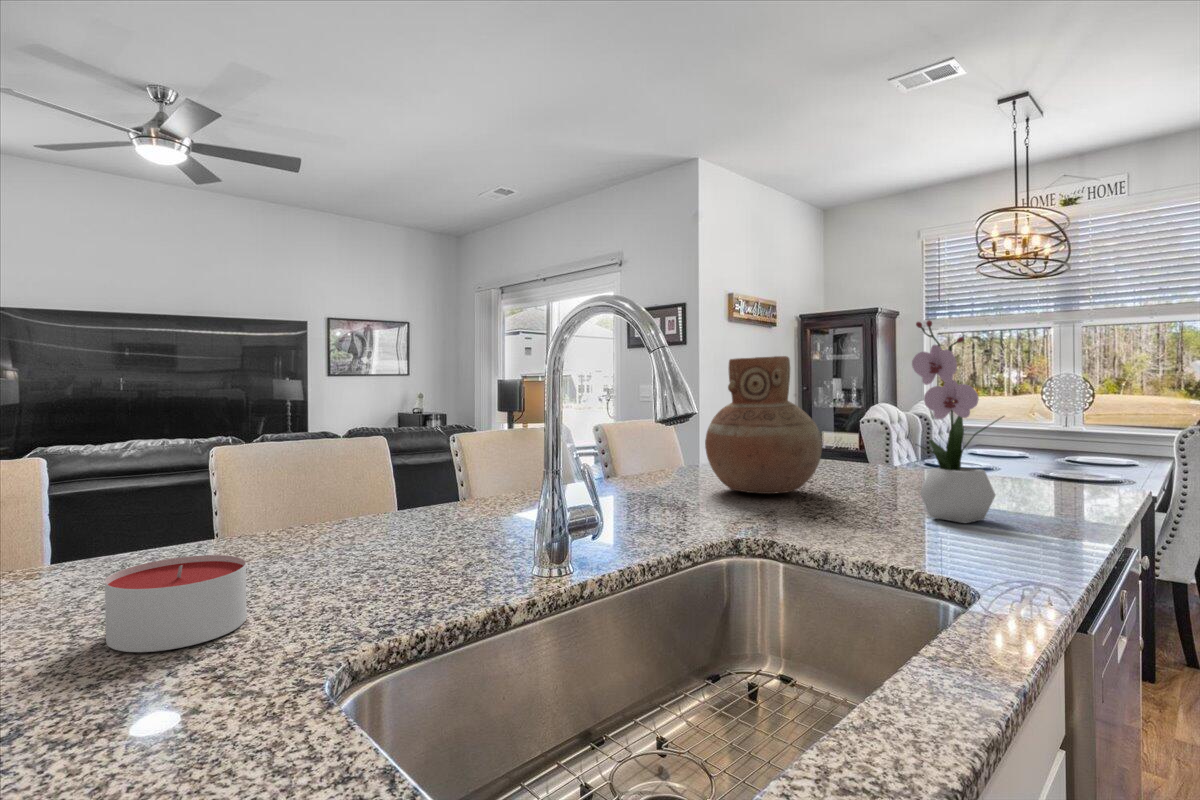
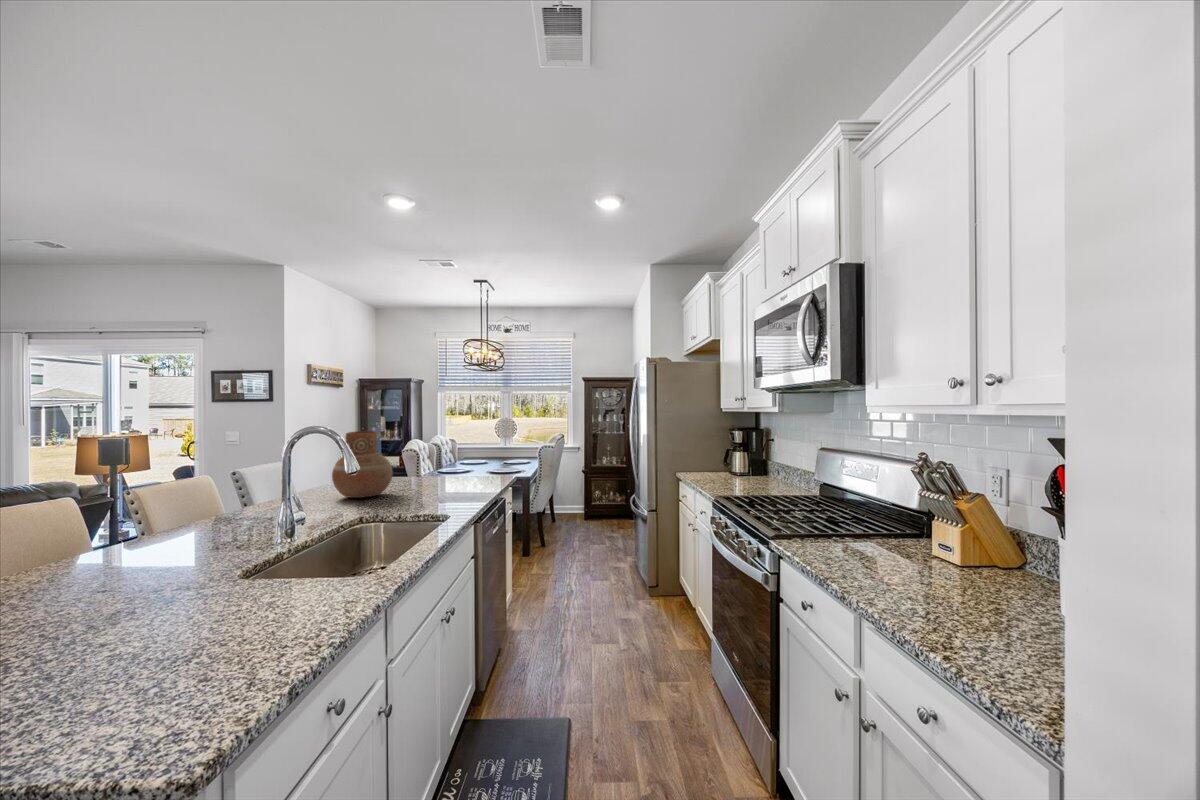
flower arrangement: present [912,320,1004,523] -> none [431,420,465,497]
candle: present [105,555,247,652] -> none [76,555,153,600]

